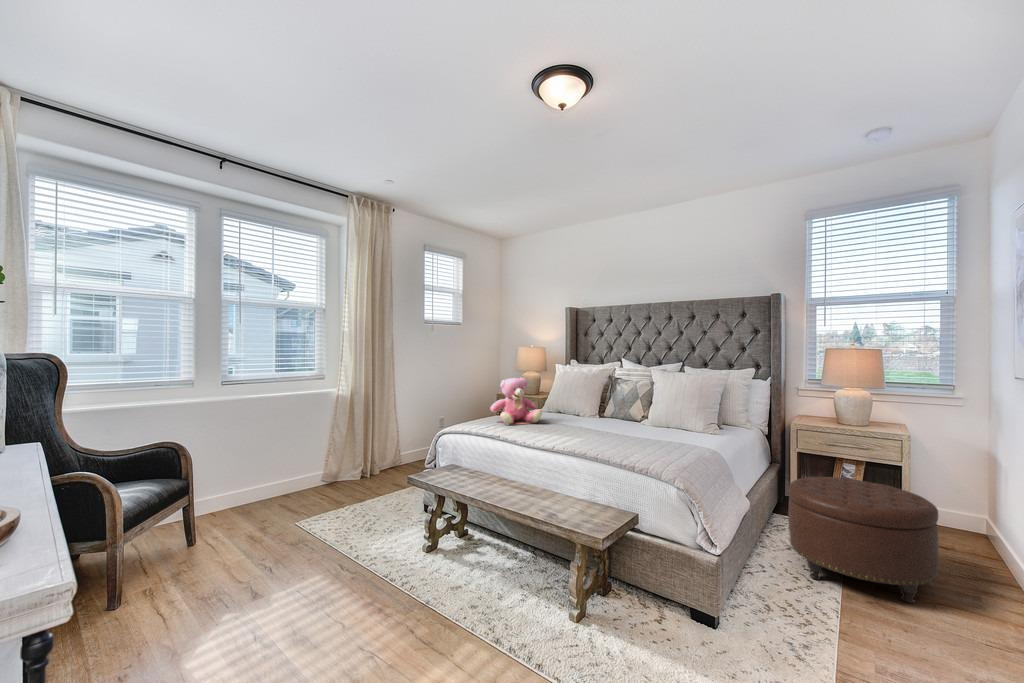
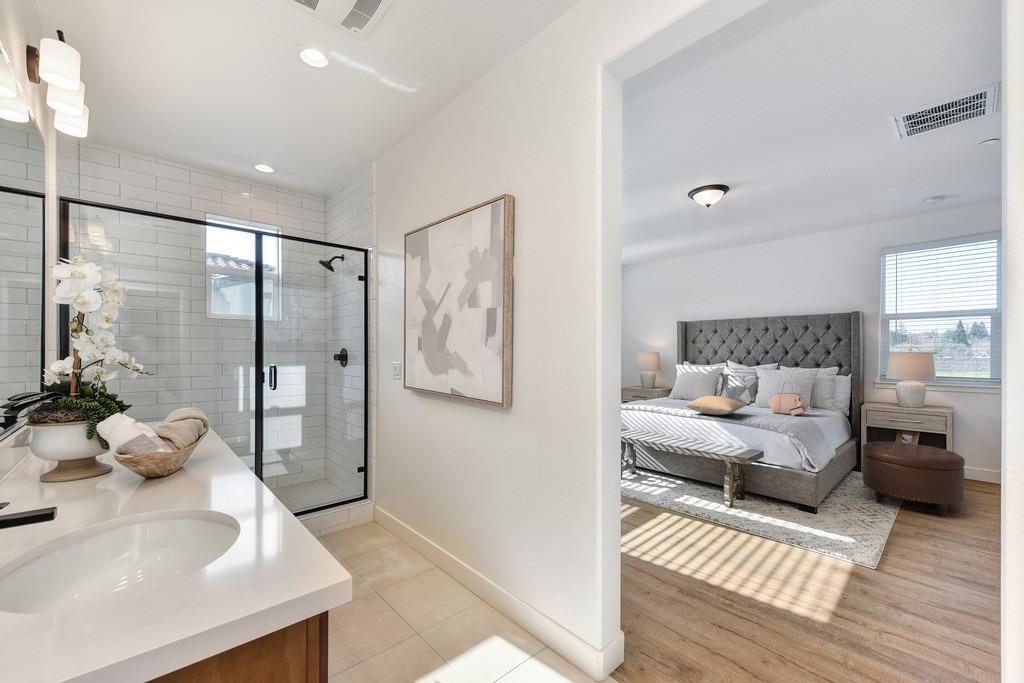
teddy bear: present [490,378,542,425] -> none [643,373,680,406]
handbag: none [659,388,715,439] -> present [767,383,809,416]
pillow: none [535,410,625,440] -> present [686,396,746,415]

